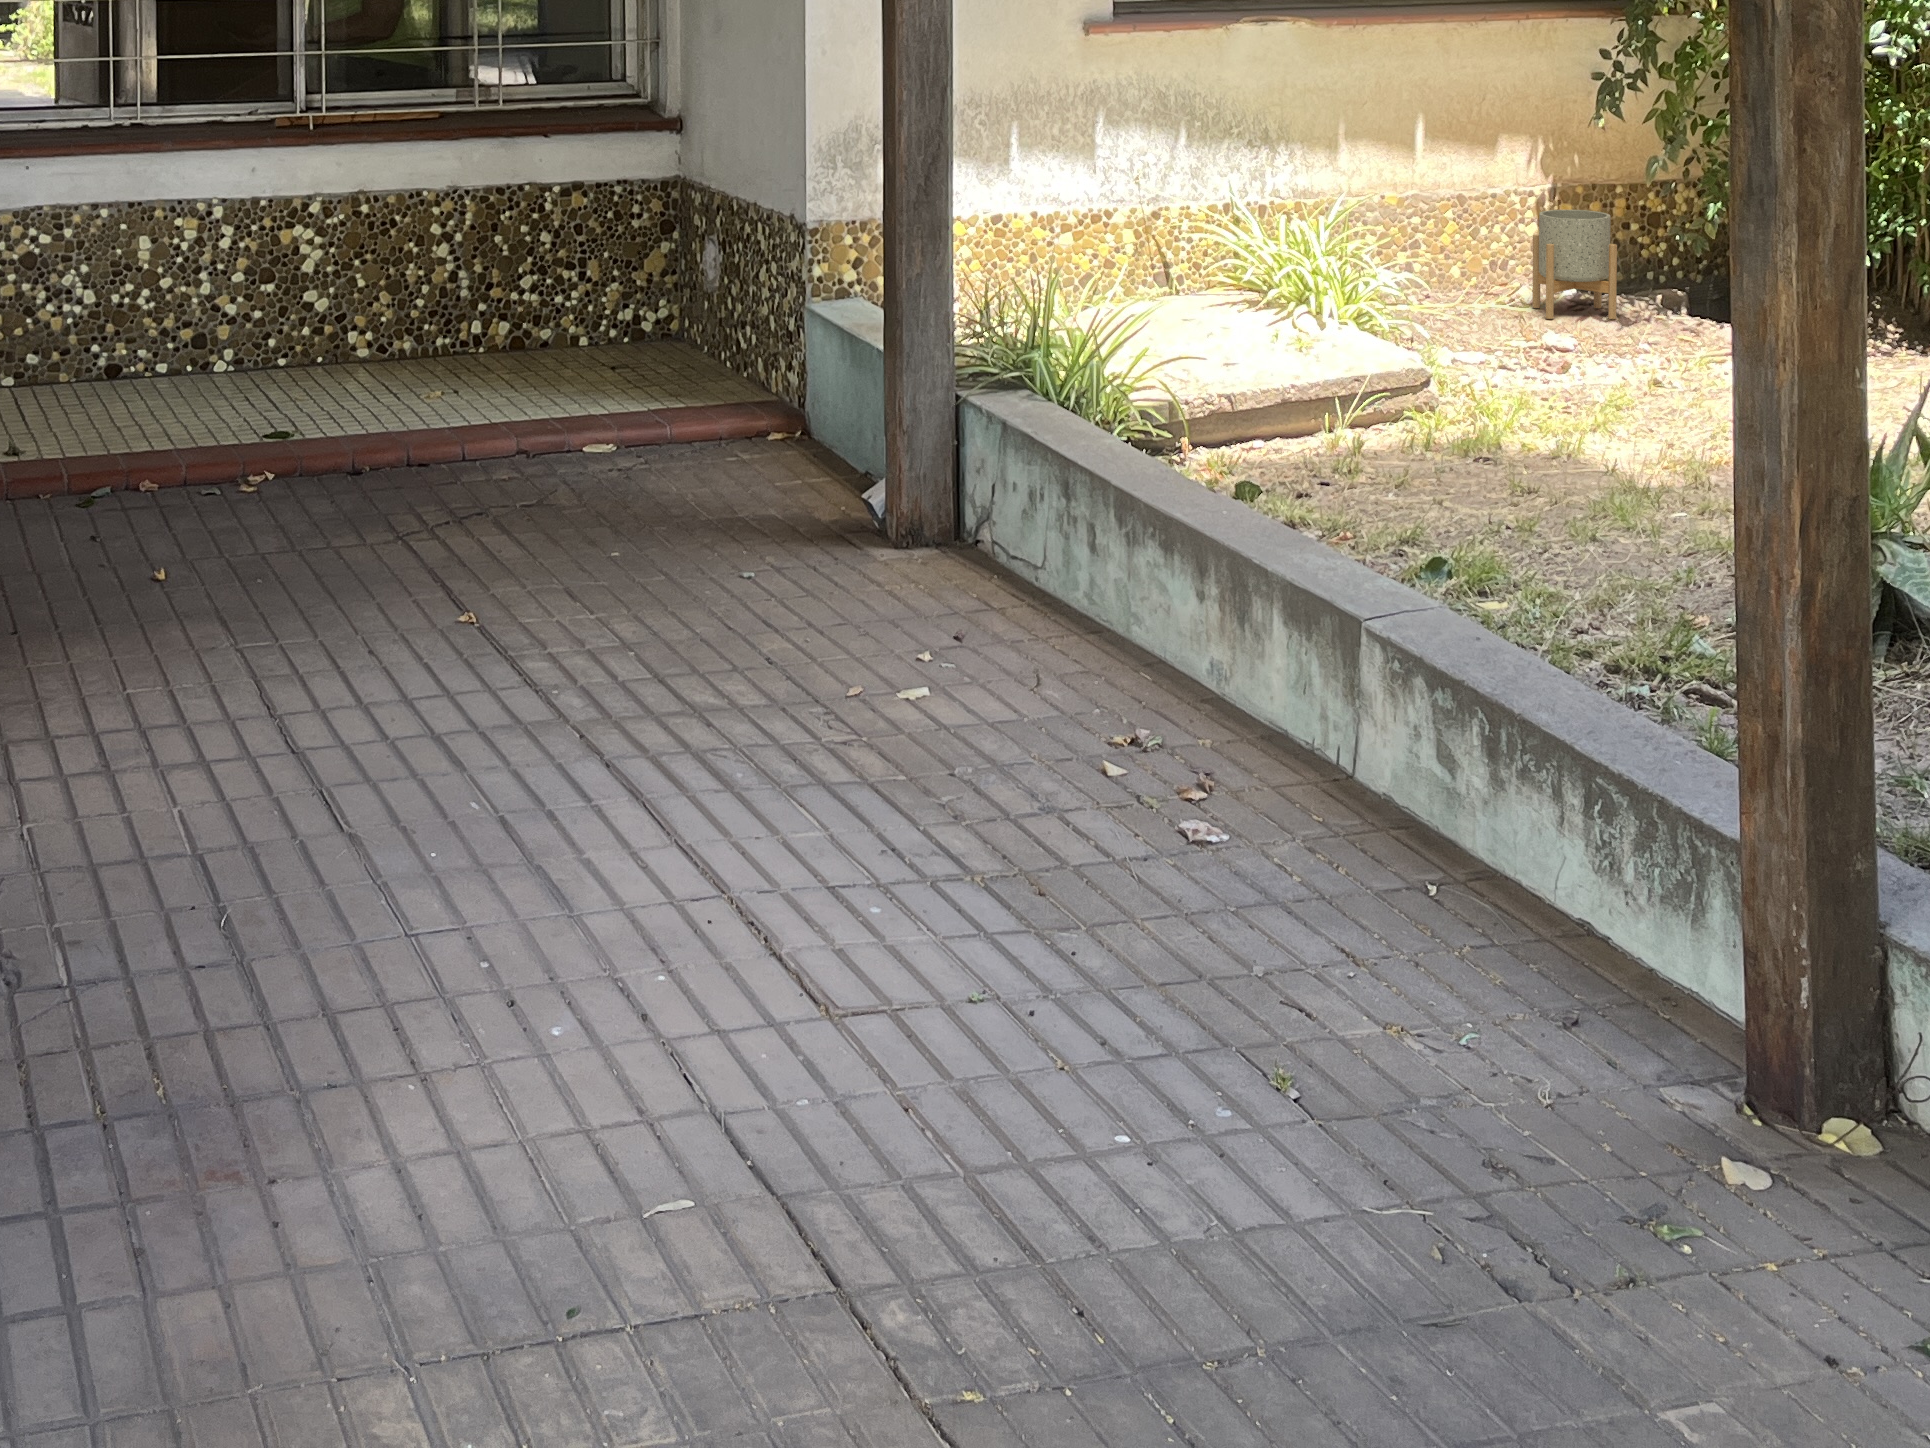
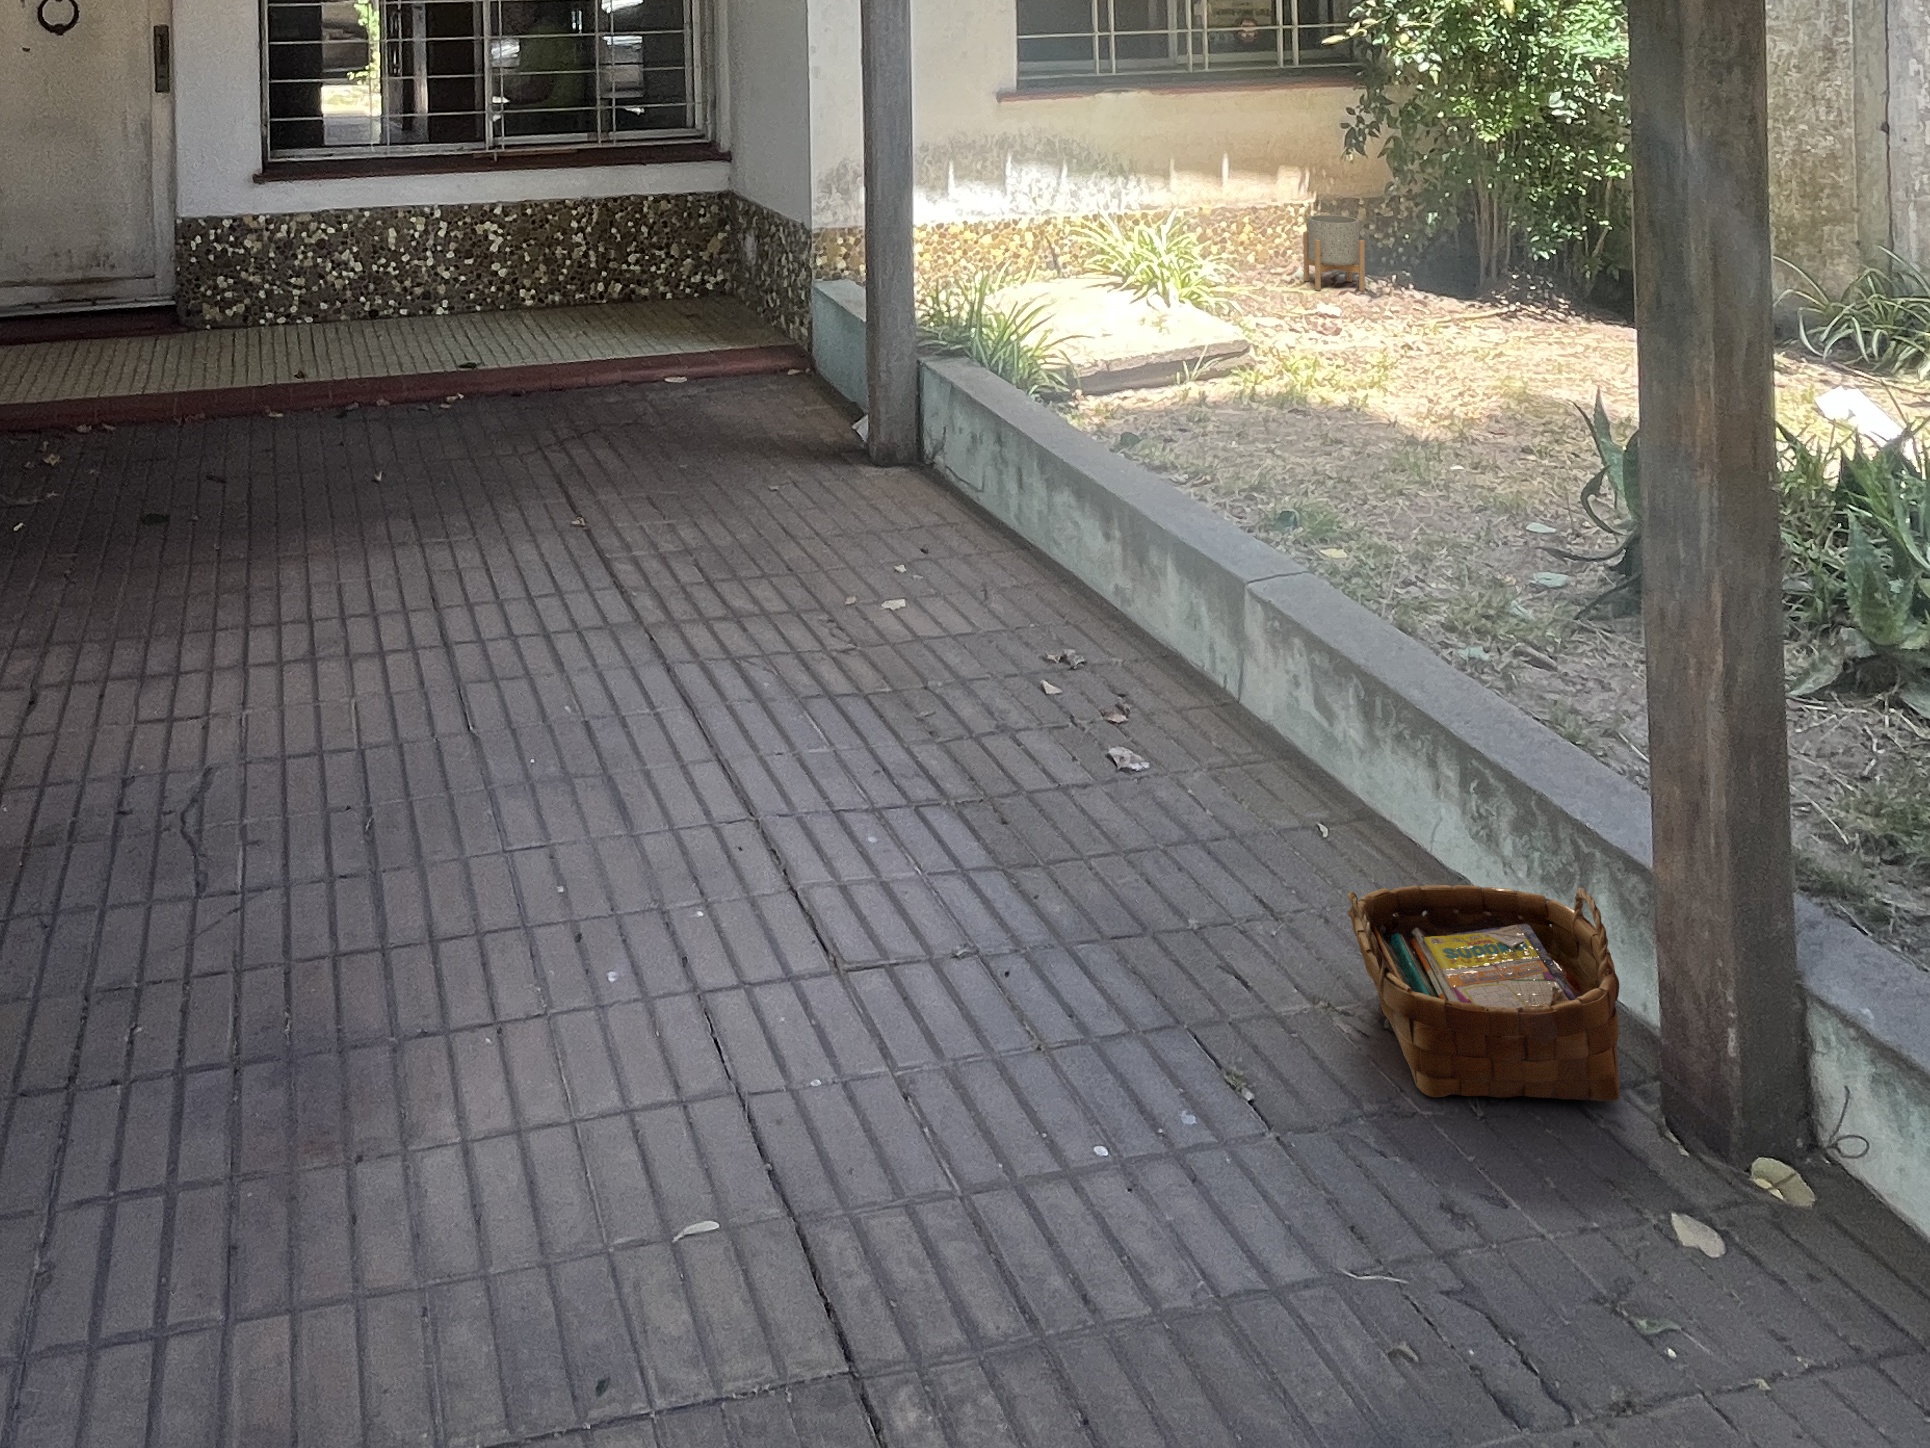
woven basket: none [1411,874,1705,1107] -> present [1347,885,1619,1101]

